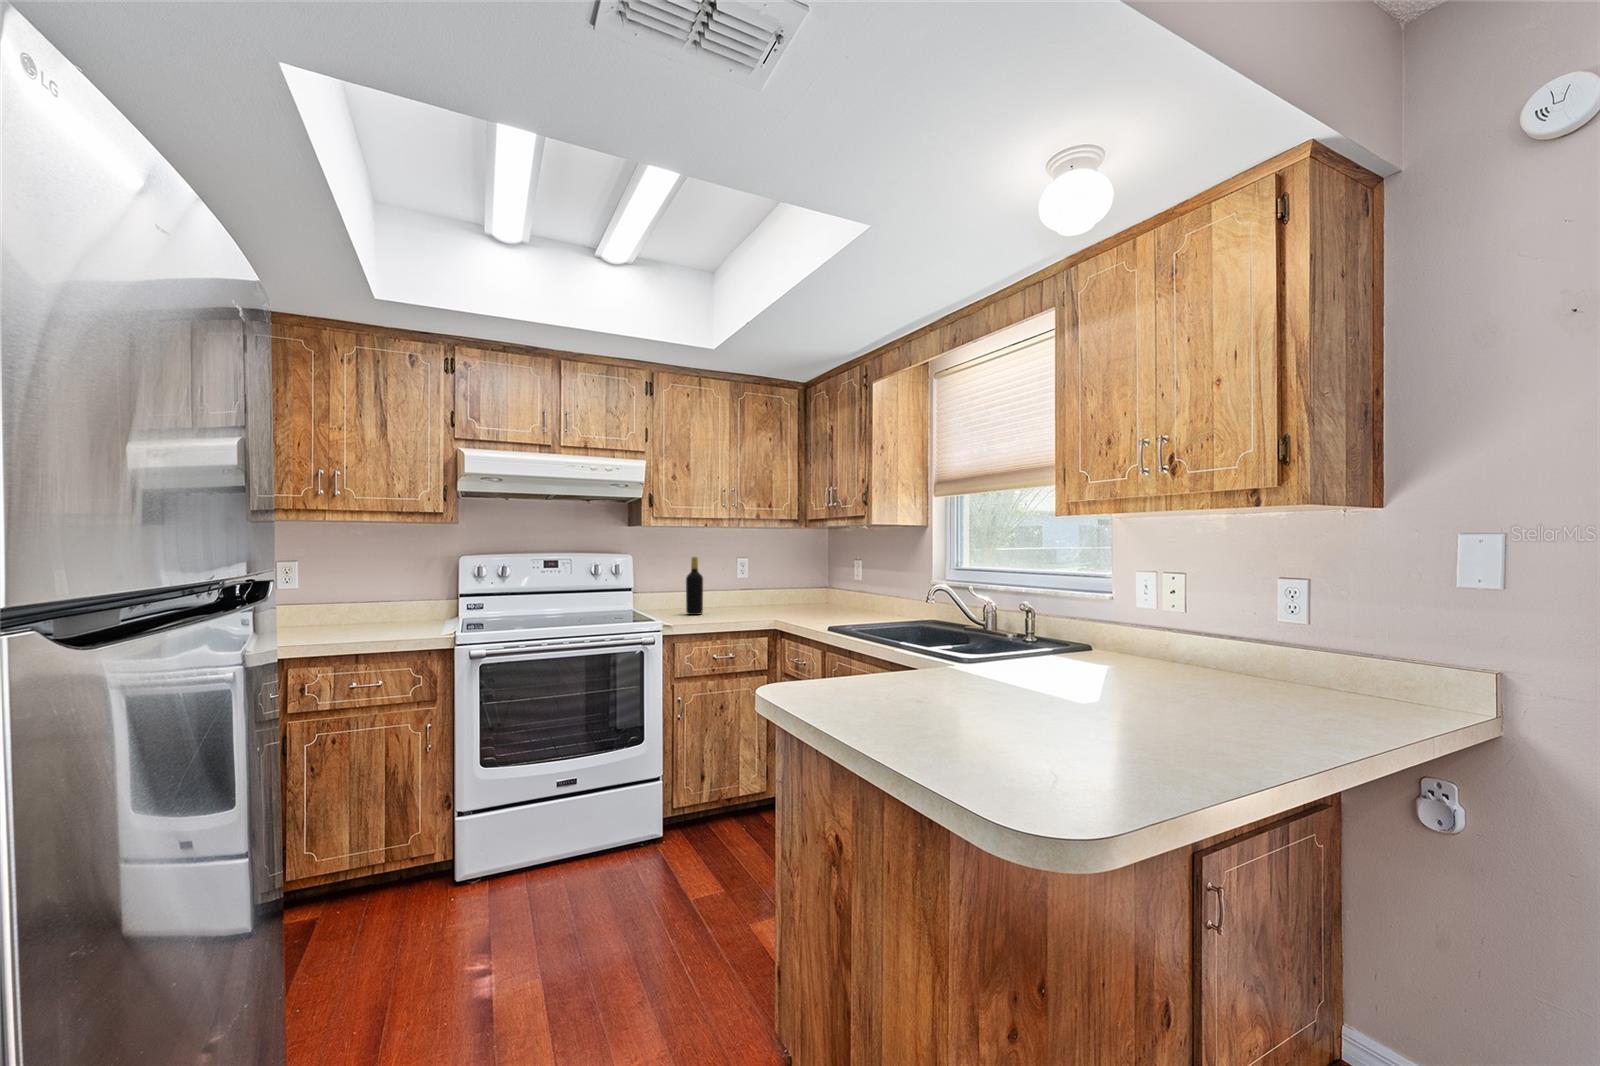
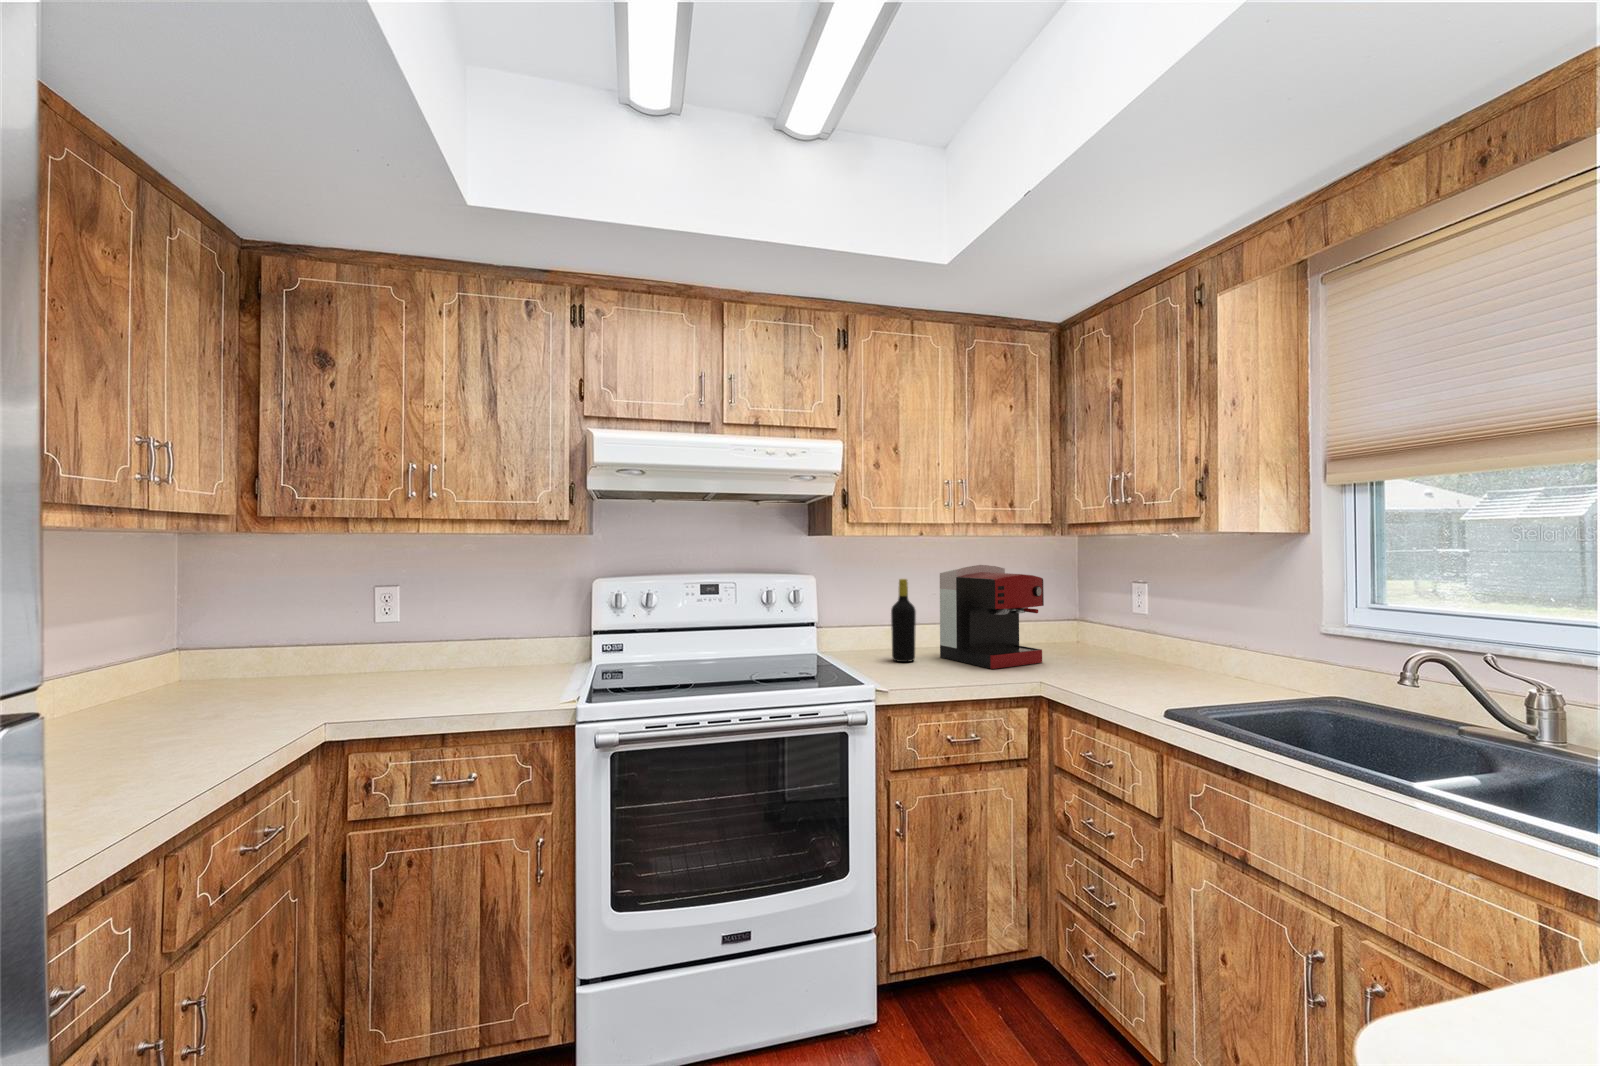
coffee maker: none [722,547,790,616] -> present [940,565,1044,669]

